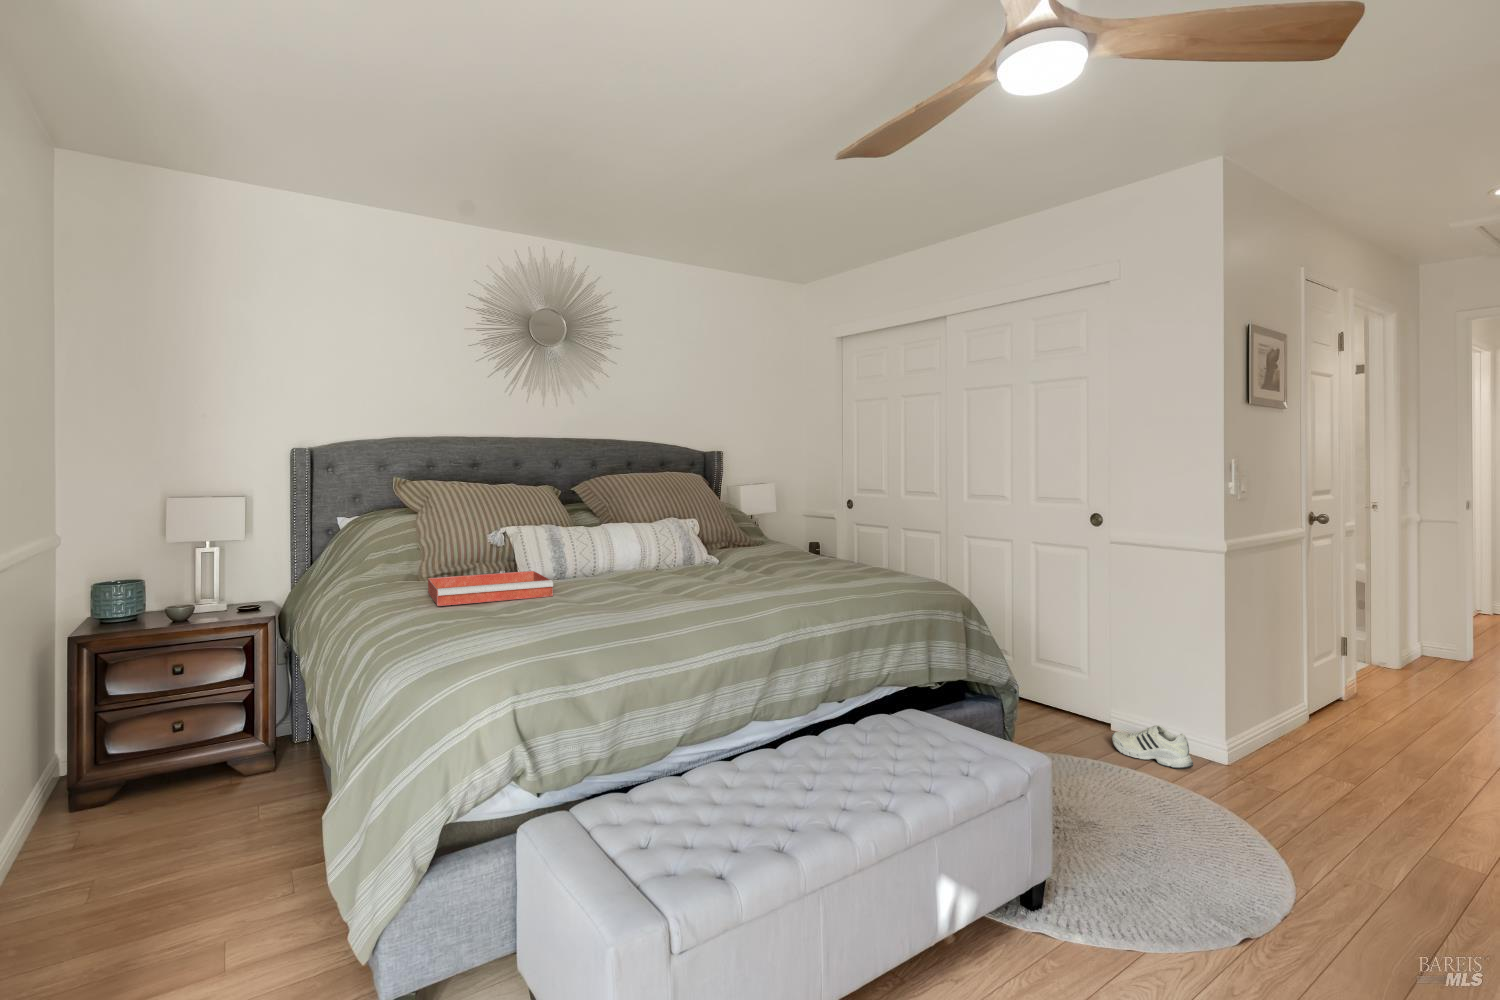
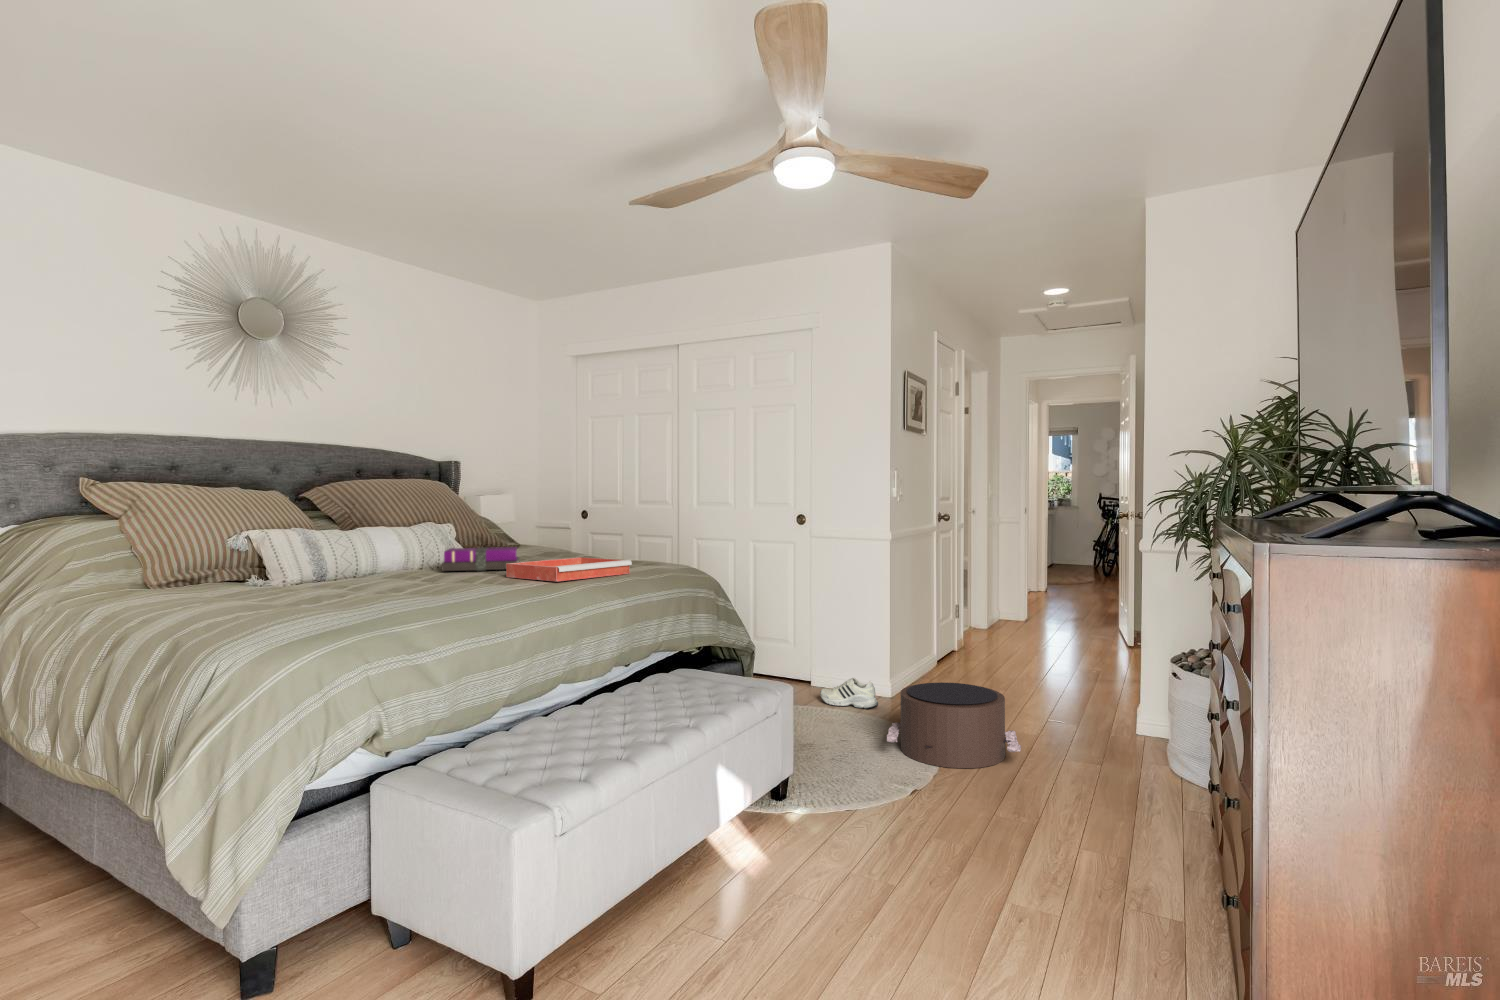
notebook: none [665,548,749,575] -> present [442,547,519,571]
tray: present [428,571,553,606] -> present [506,557,632,581]
pouf: none [1188,758,1419,905] -> present [887,682,1021,768]

